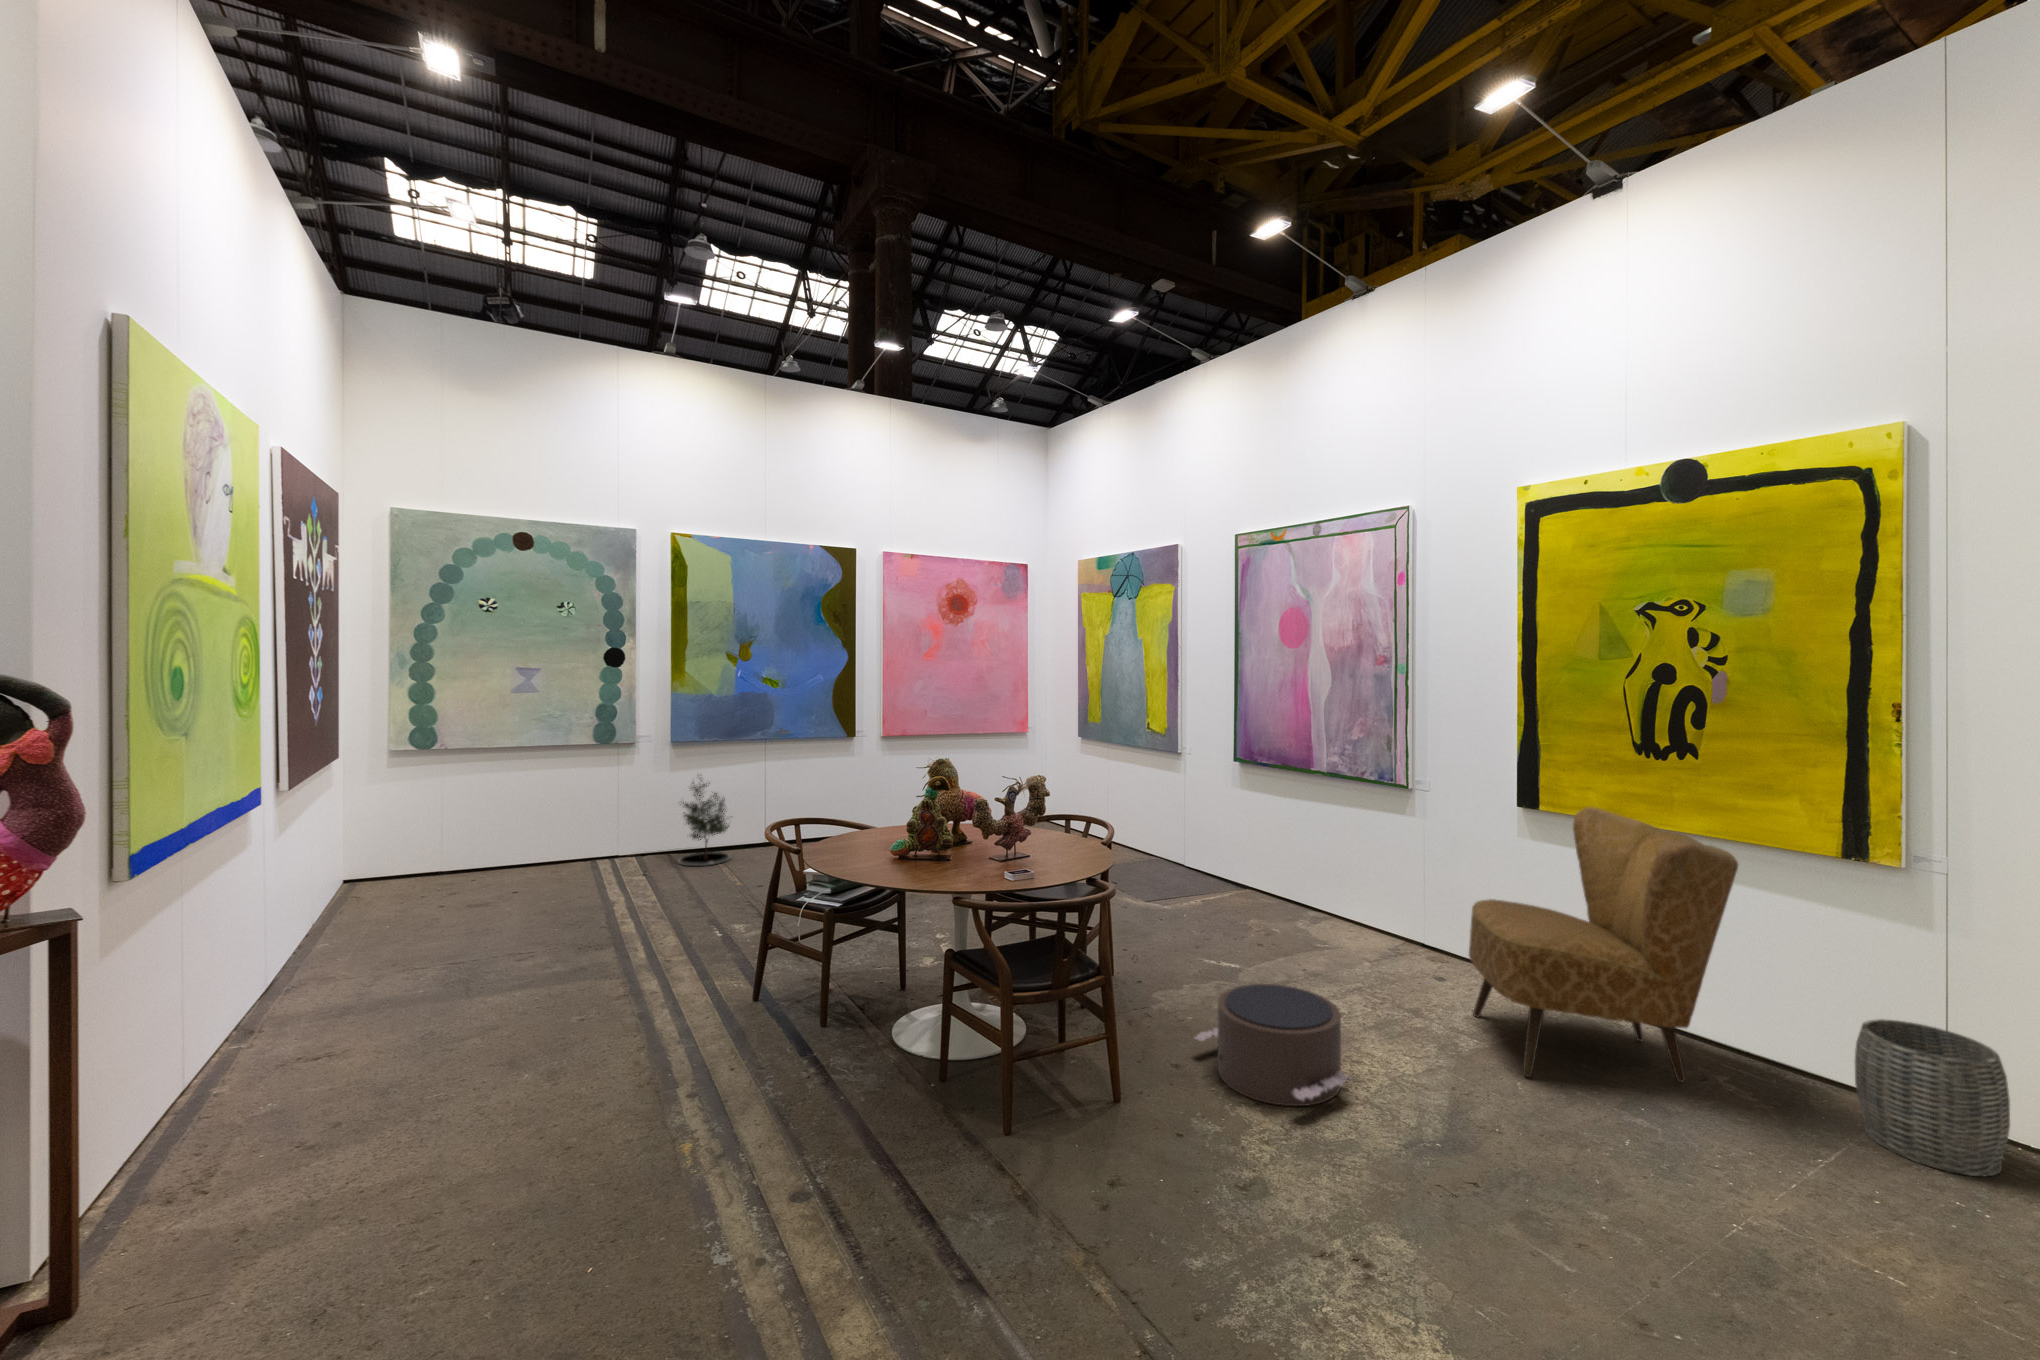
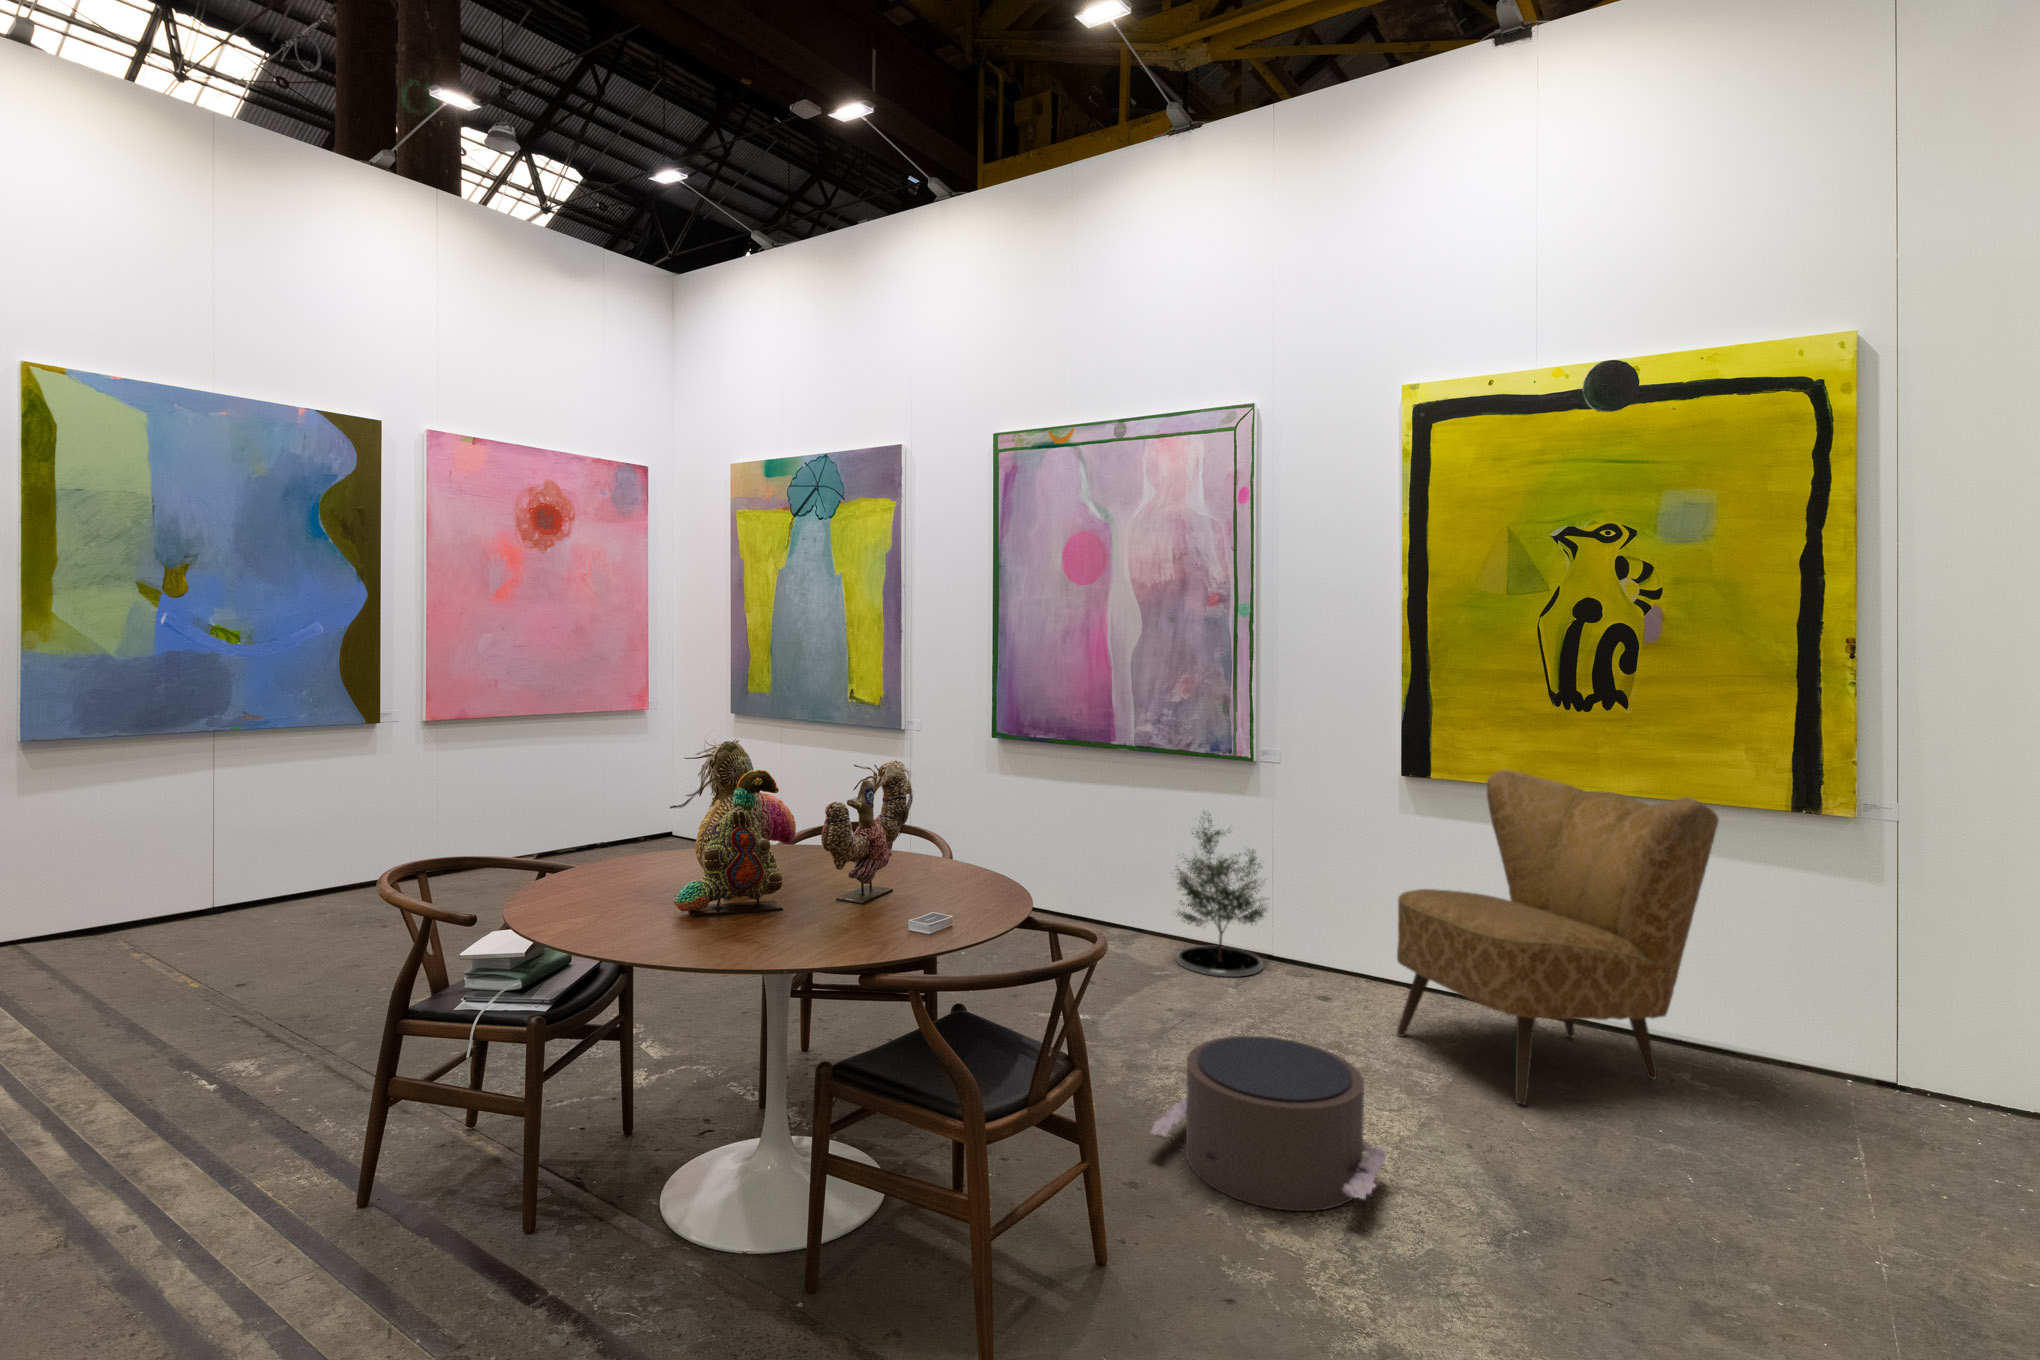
potted tree: present [678,779,731,866] -> present [1176,815,1266,977]
woven basket: present [1855,1019,2010,1176] -> none [1818,977,1974,1132]

